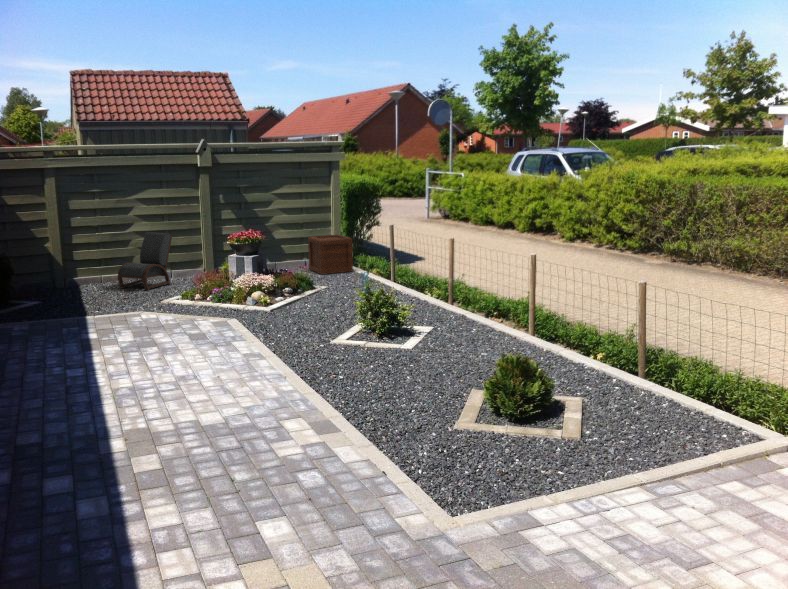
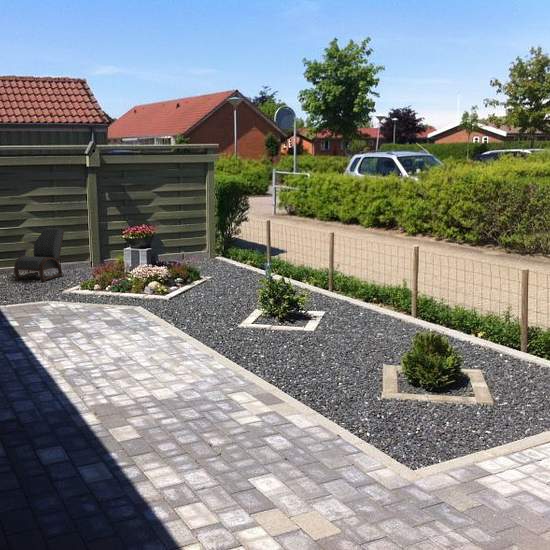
wooden crate: present [308,235,353,274] -> none [186,230,229,266]

